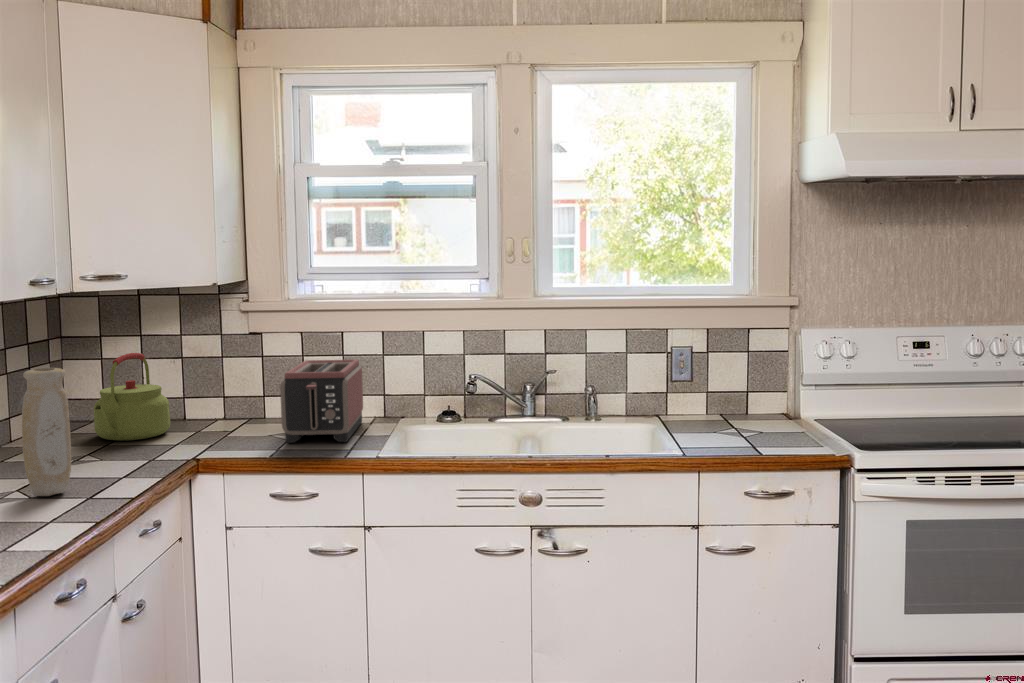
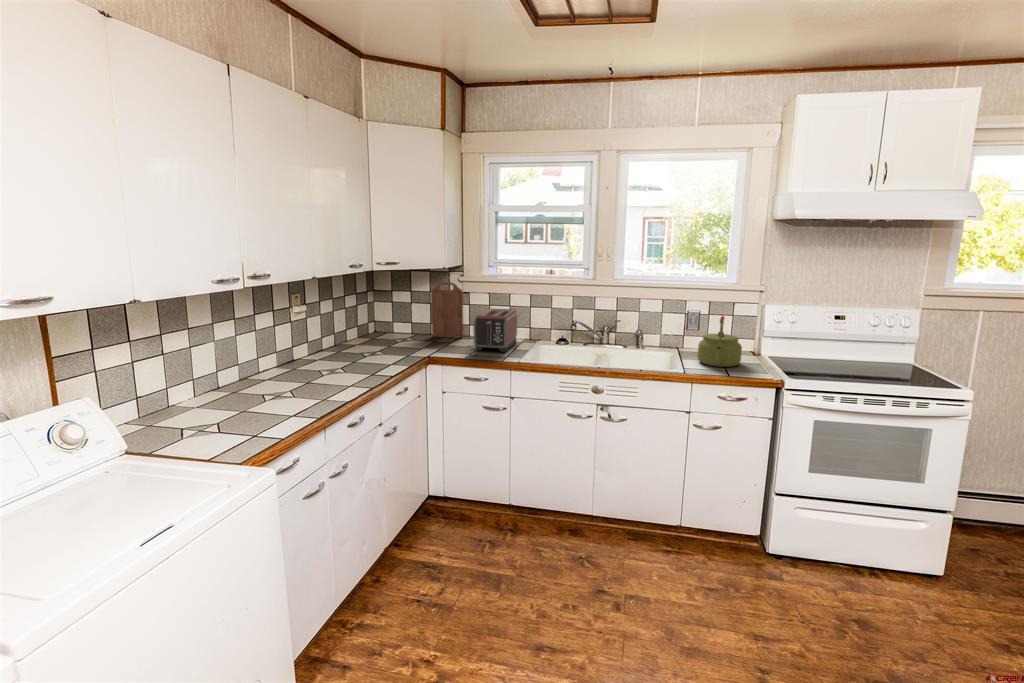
cutting board: none [185,313,255,423] -> present [431,282,463,337]
kettle: present [94,353,170,441] -> present [697,316,742,367]
vase: present [22,368,71,496] -> none [349,309,371,370]

